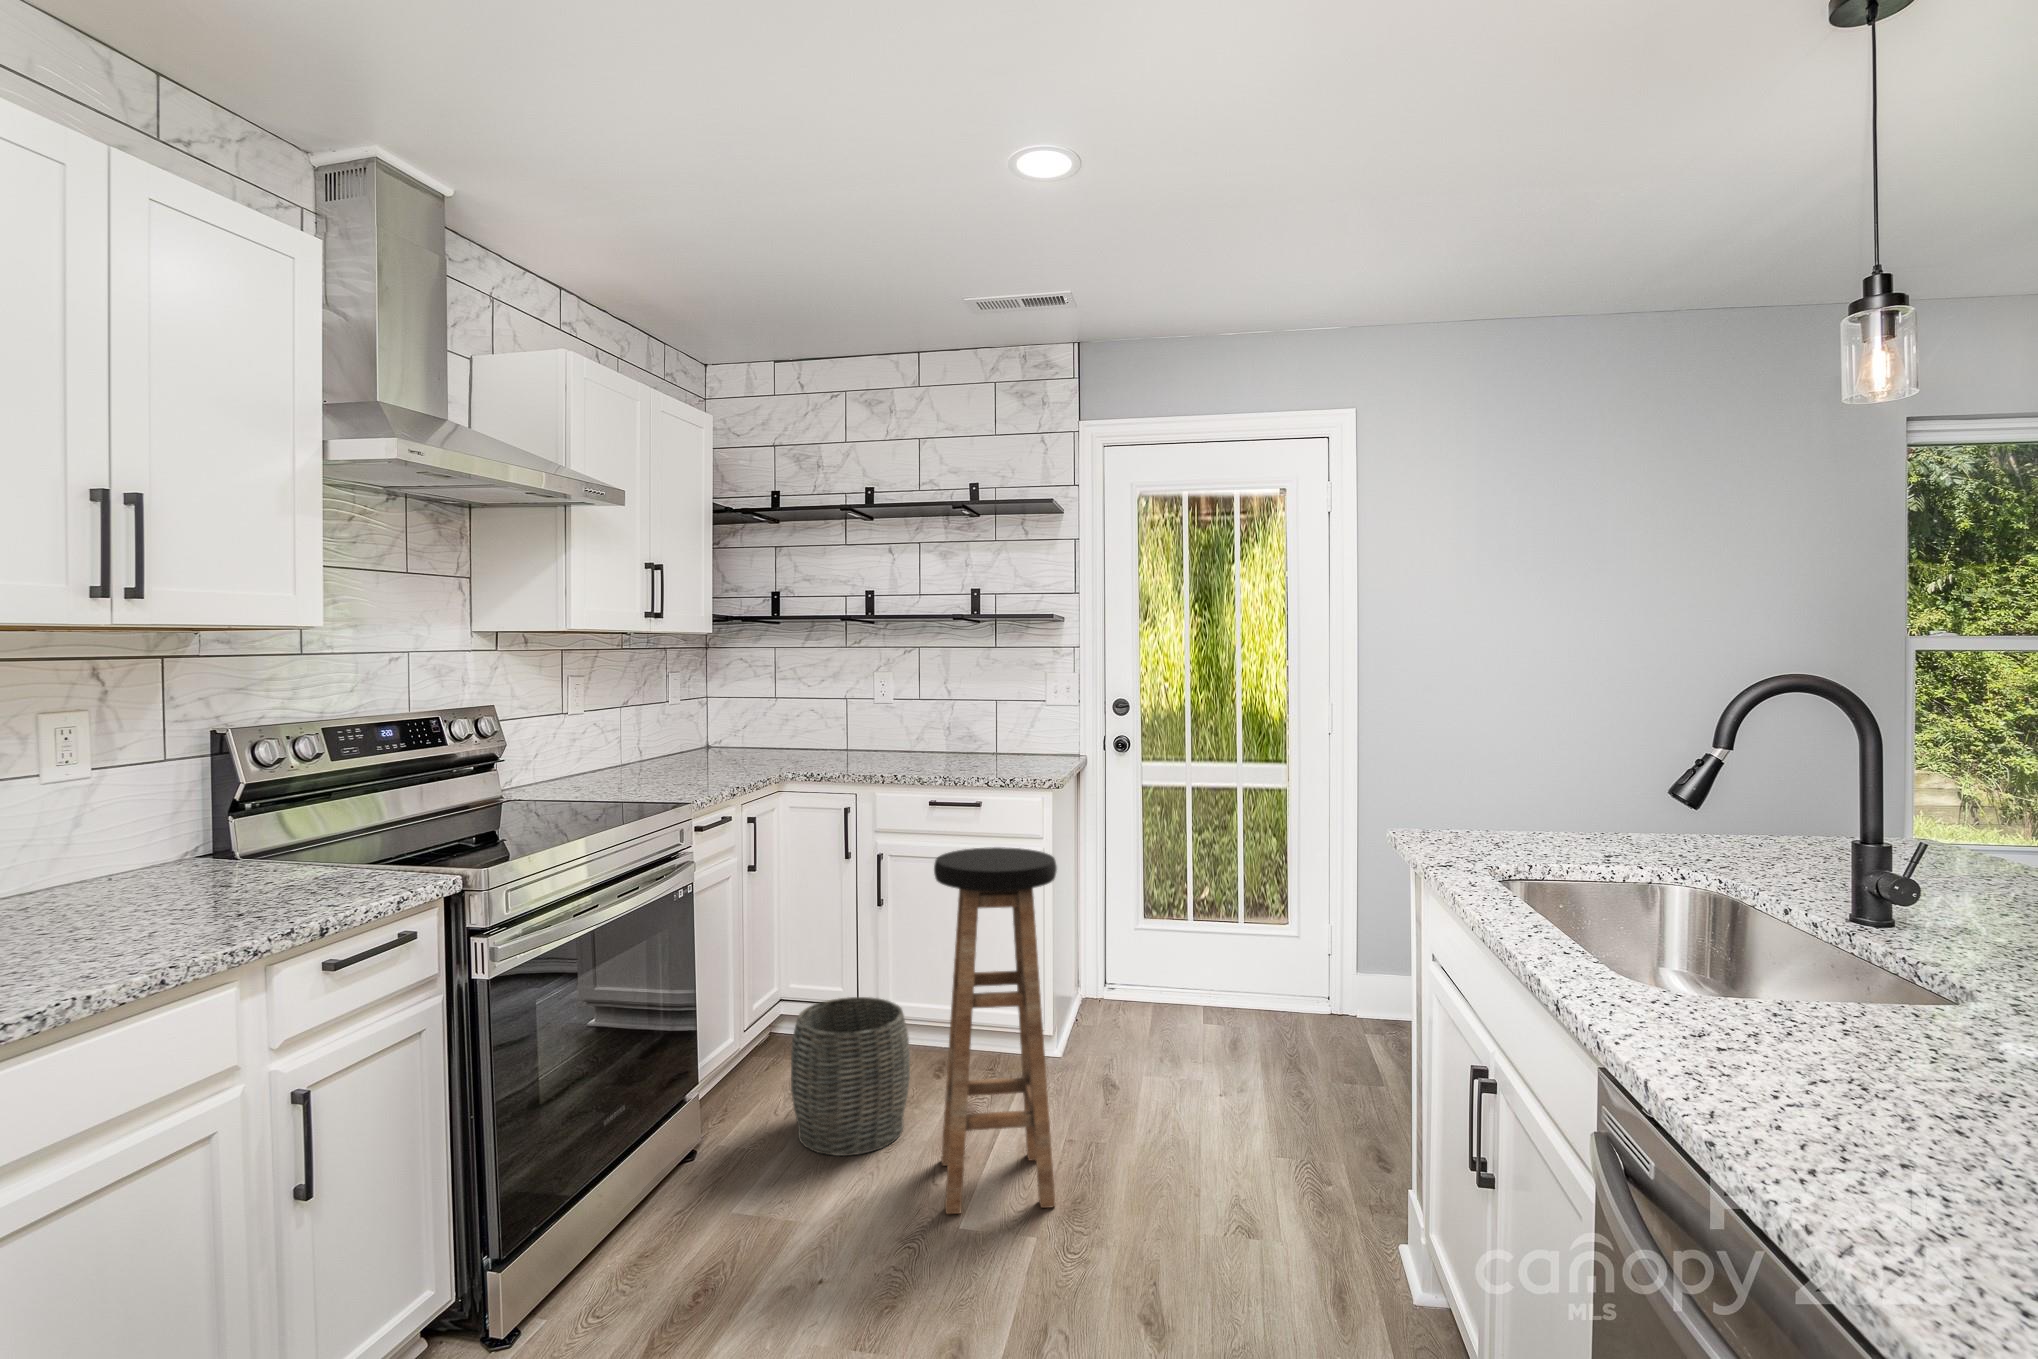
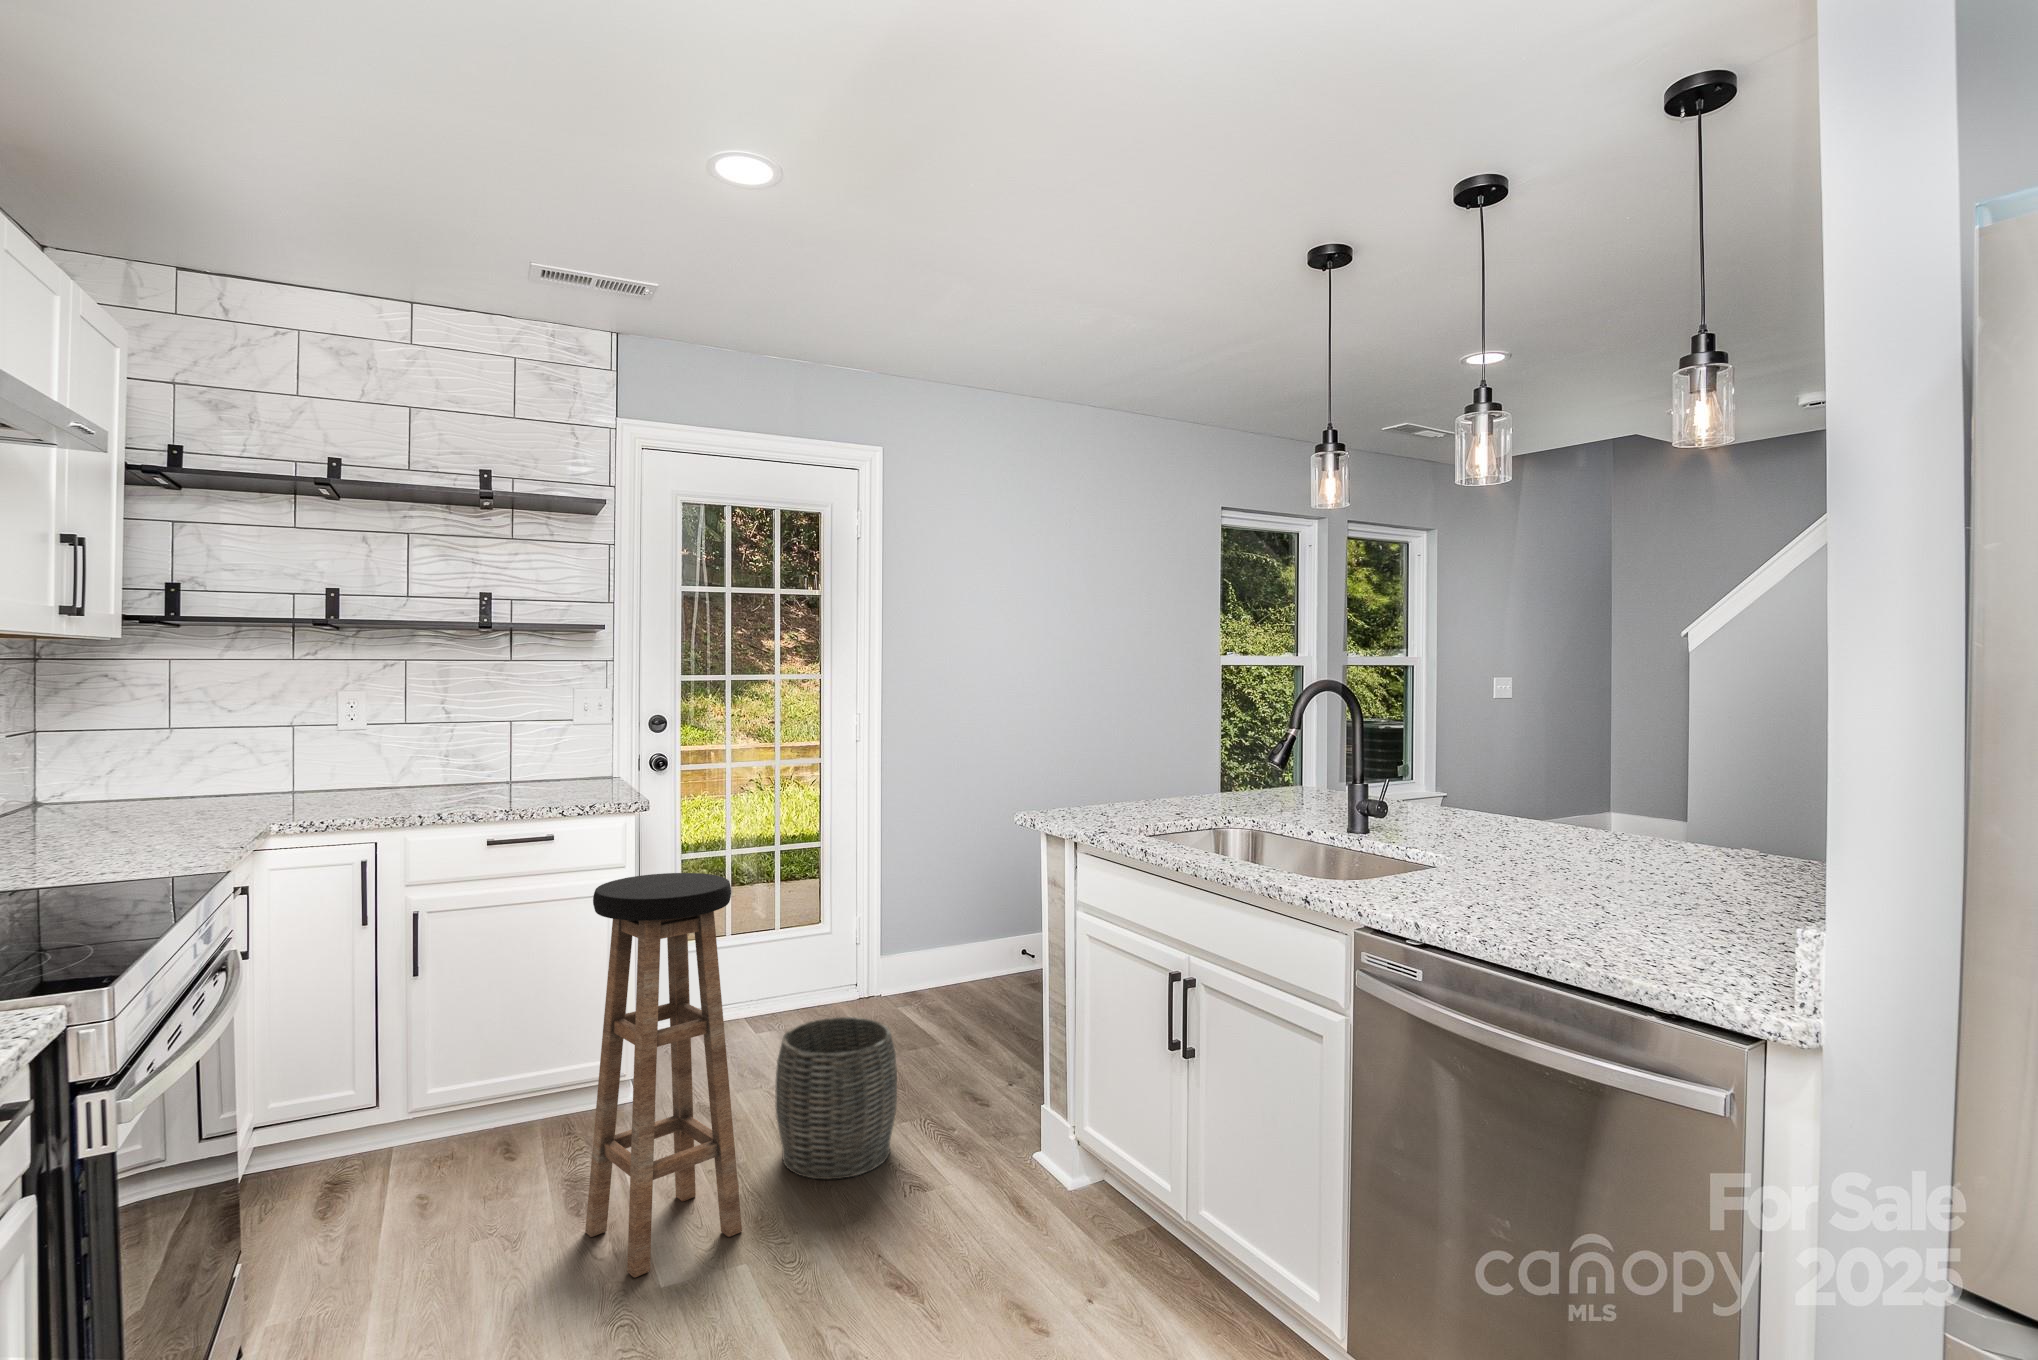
woven basket: present [791,997,910,1156] -> present [775,1017,897,1179]

